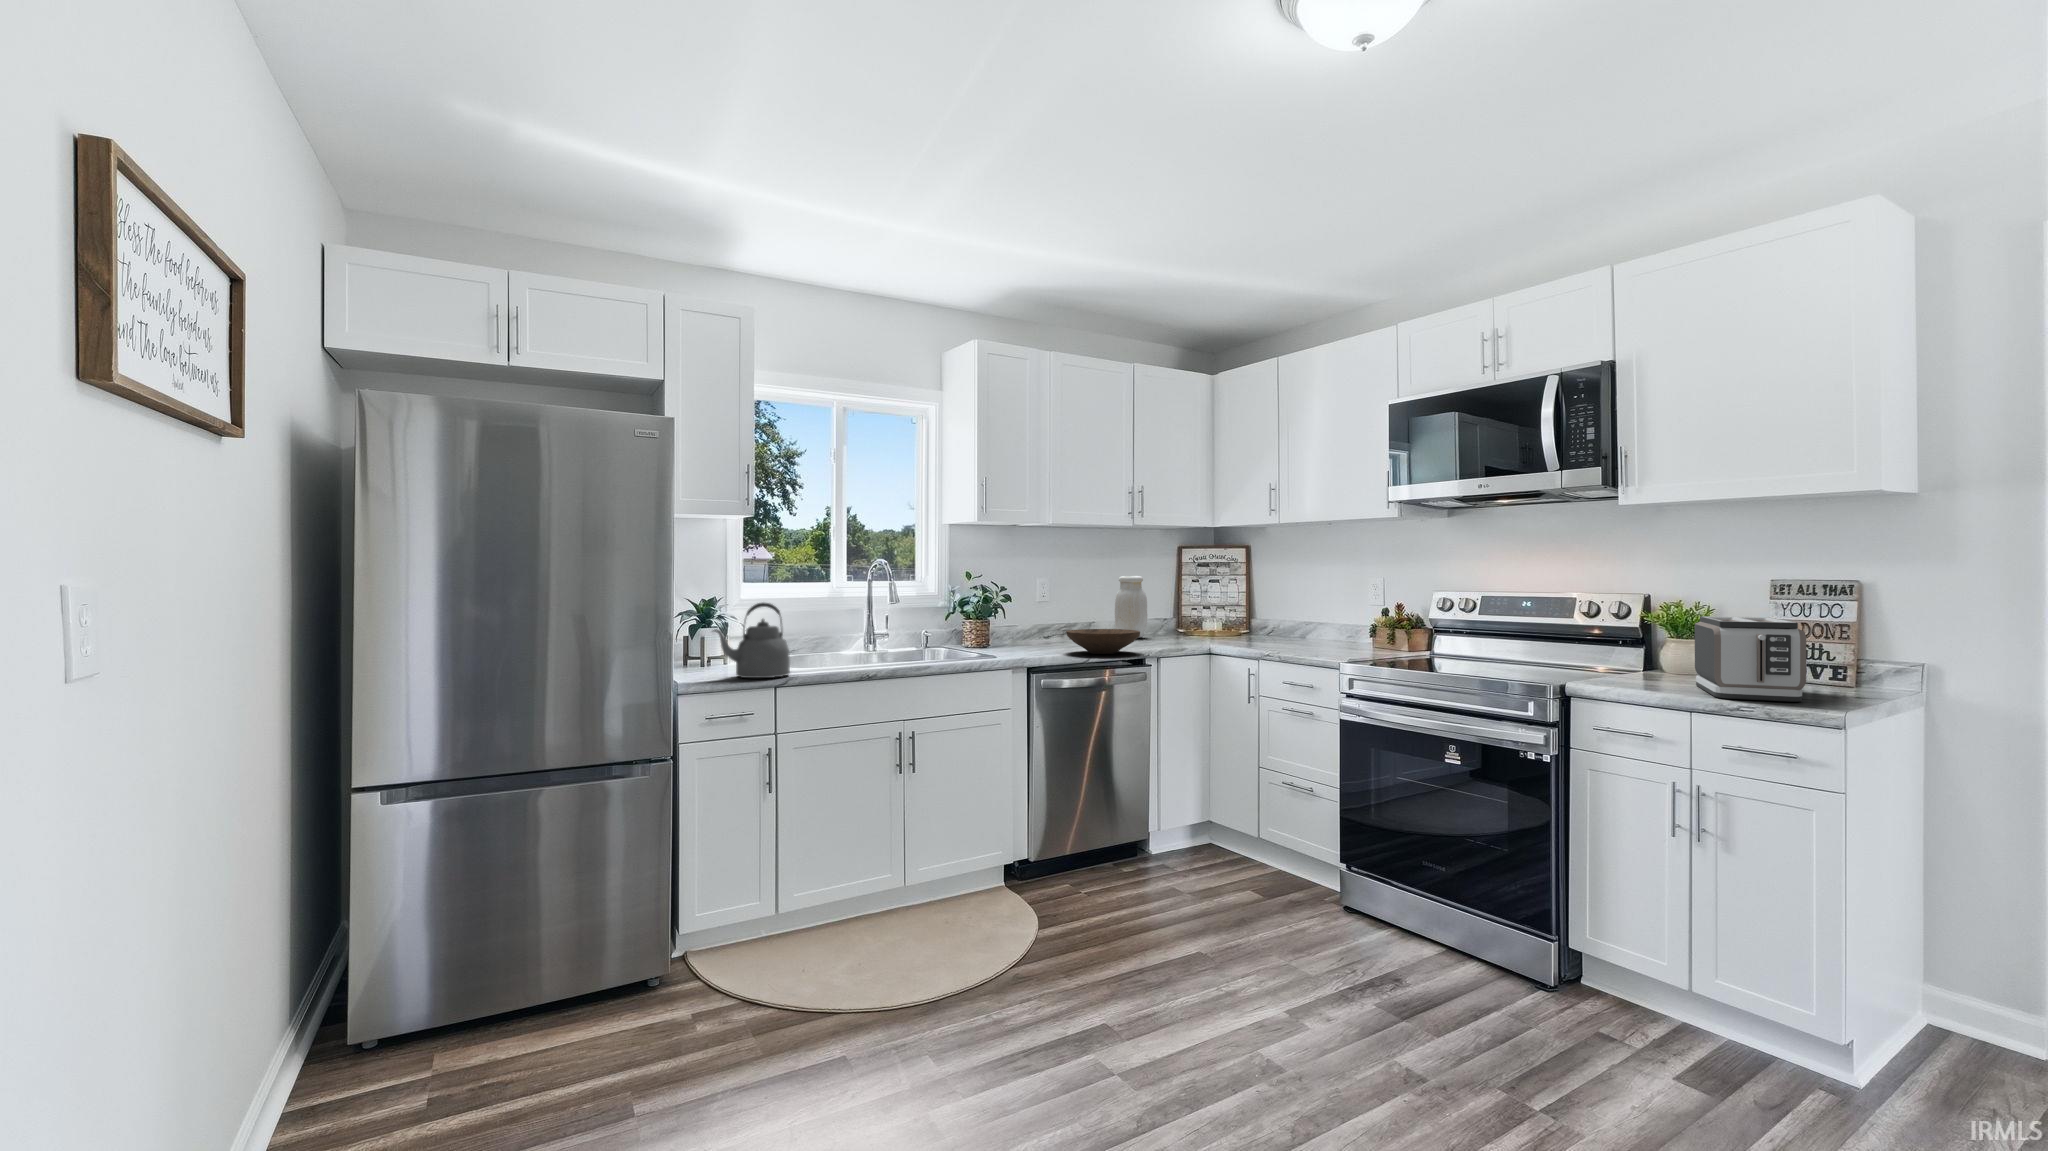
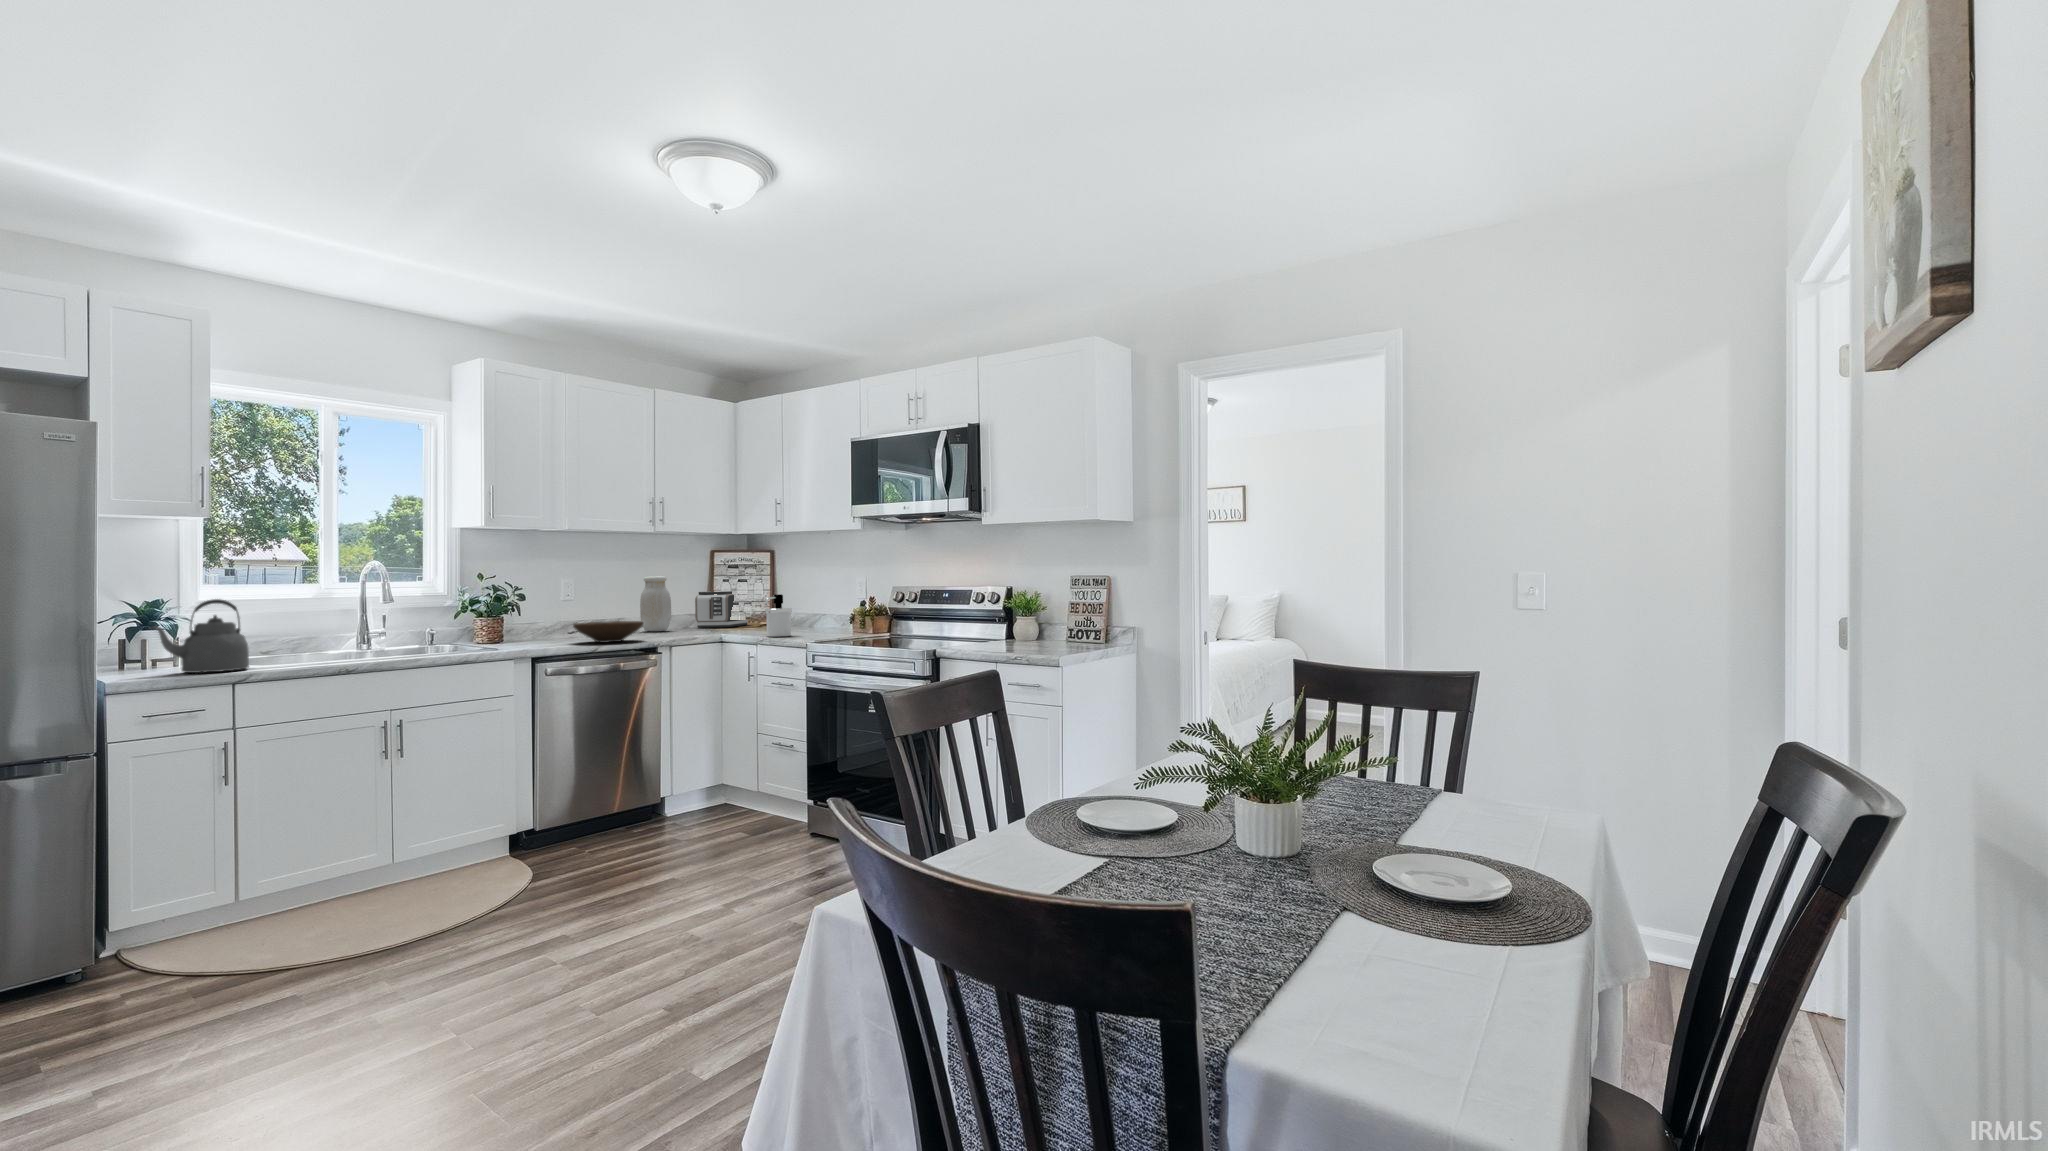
soap dispenser: none [1276,603,1308,655] -> present [765,594,792,637]
toaster: present [1695,616,1806,702] -> present [695,591,747,628]

